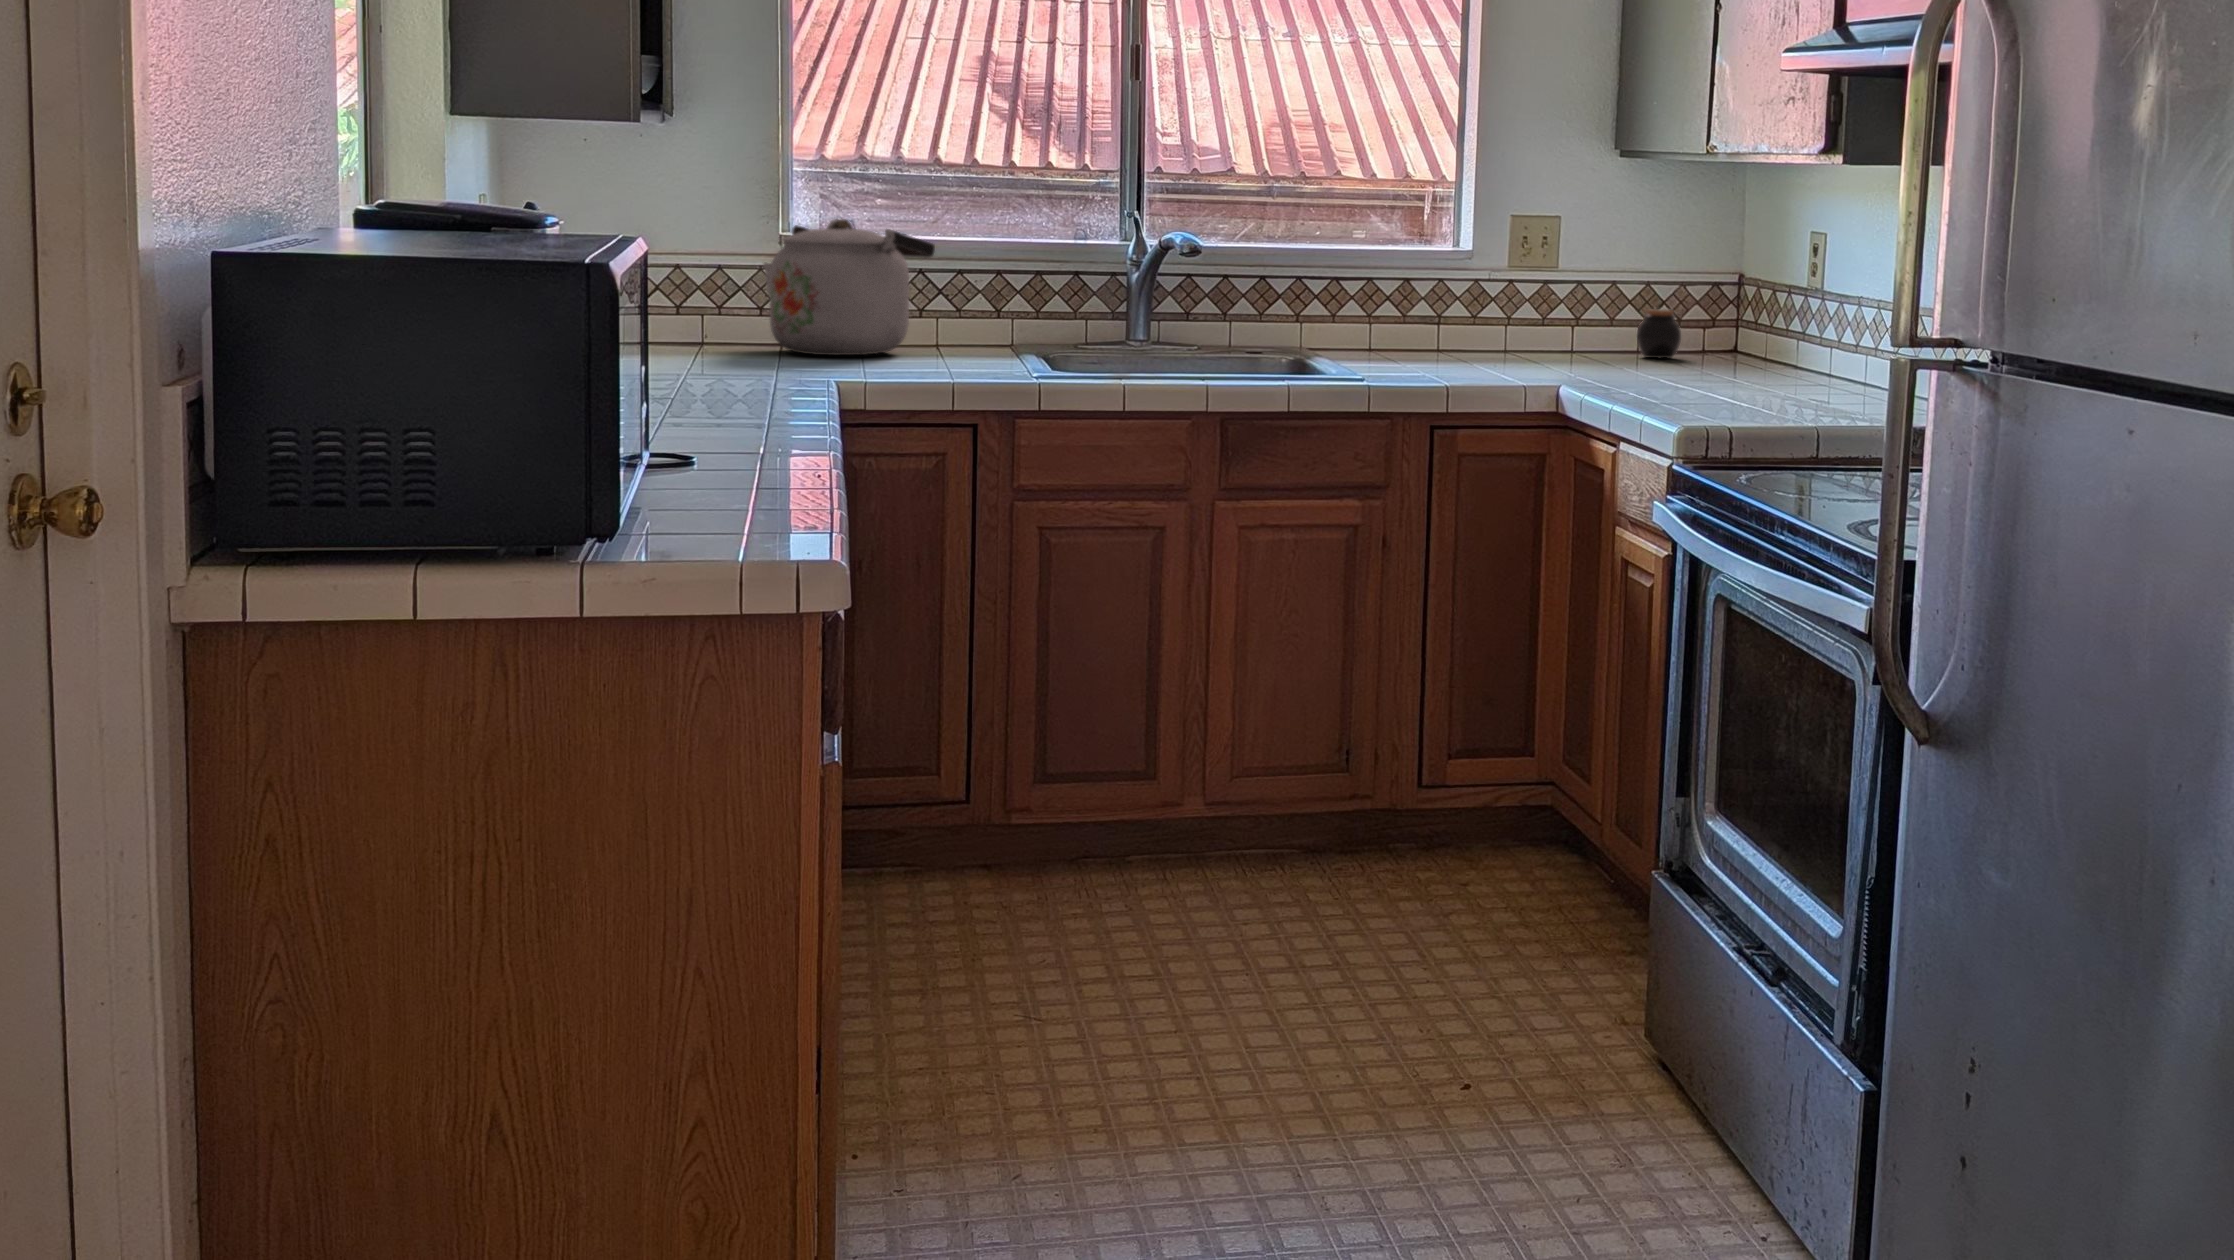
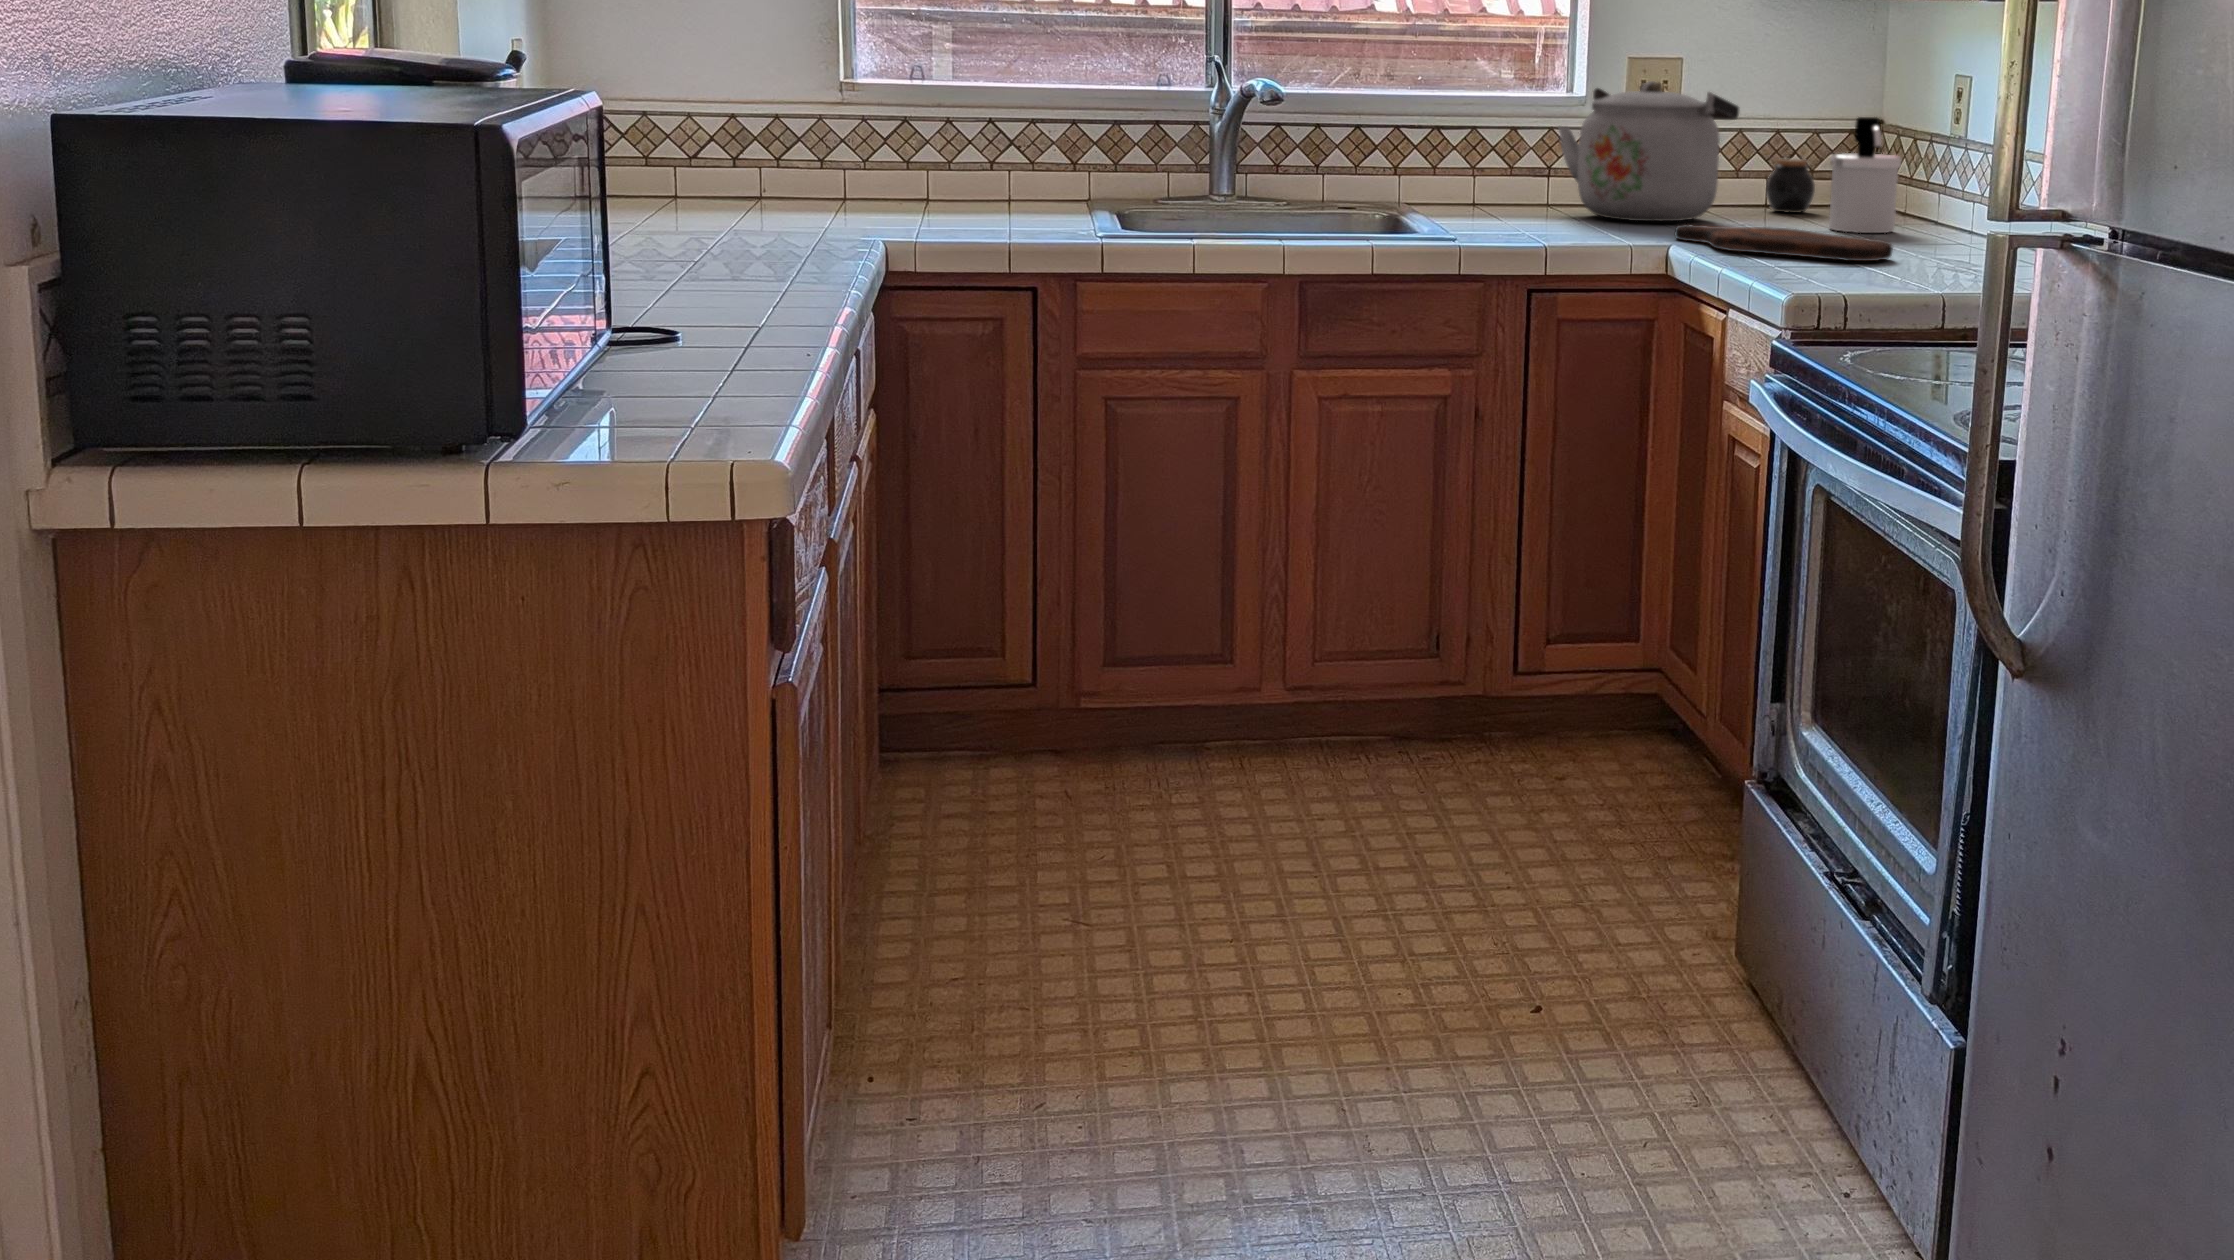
kettle: present [764,218,935,355] -> present [1559,81,1739,221]
soap dispenser: none [1698,270,1763,376] -> present [1829,117,1901,233]
cutting board: none [1562,367,1763,399] -> present [1675,225,1893,261]

